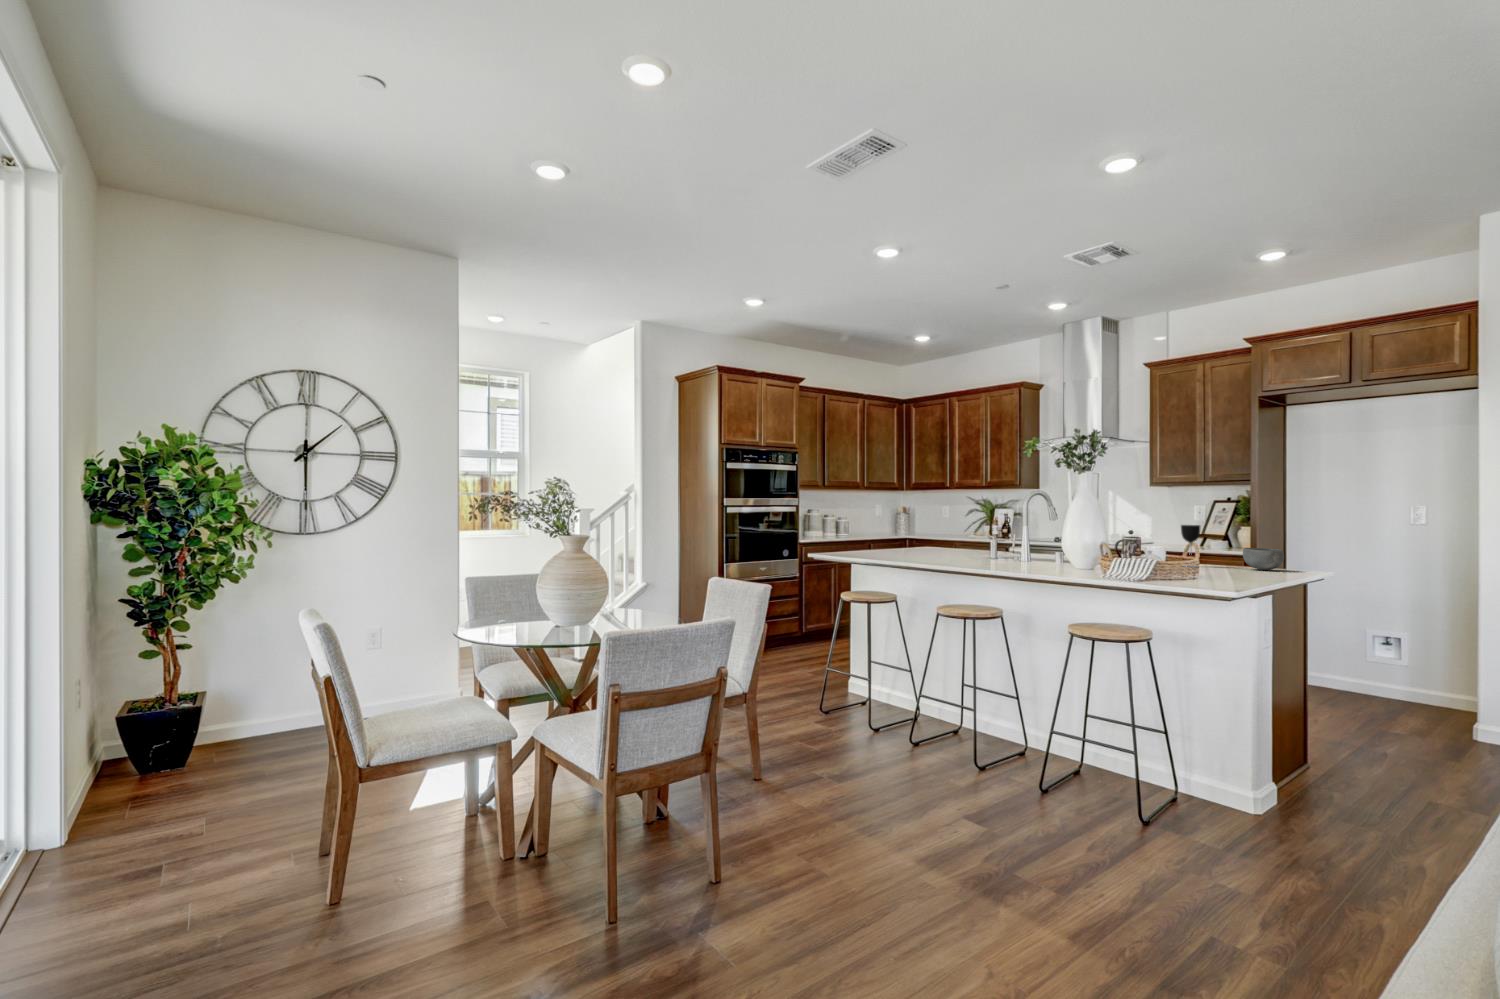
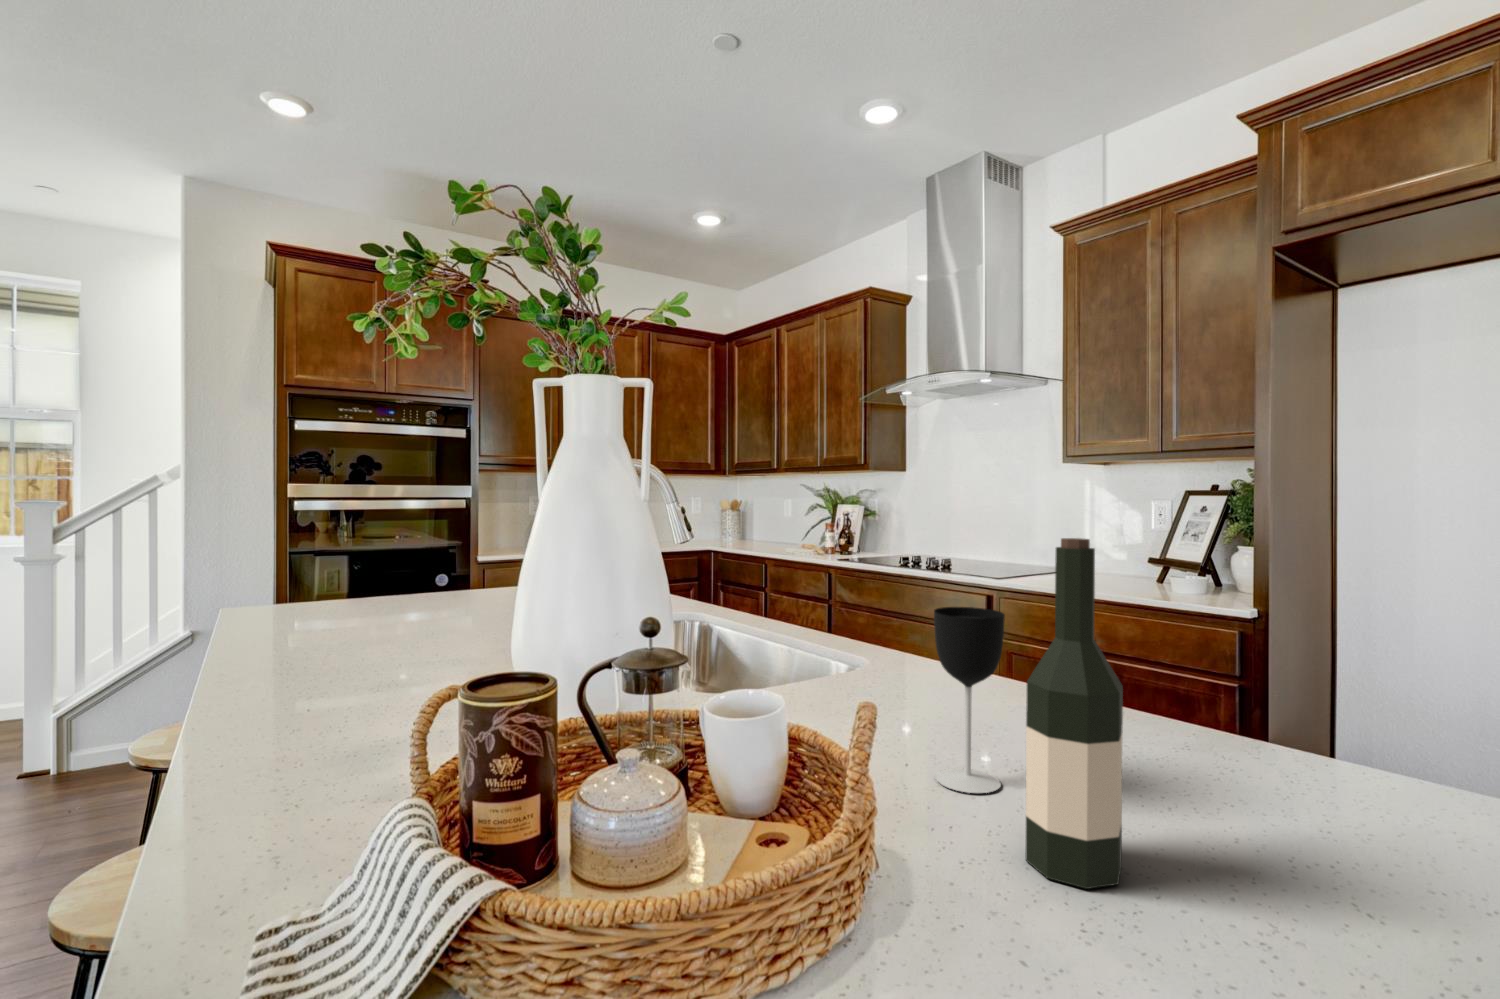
wine bottle: none [1215,504,1236,570] -> present [1025,538,1123,889]
bowl: present [1243,548,1284,570] -> none [1174,723,1376,864]

